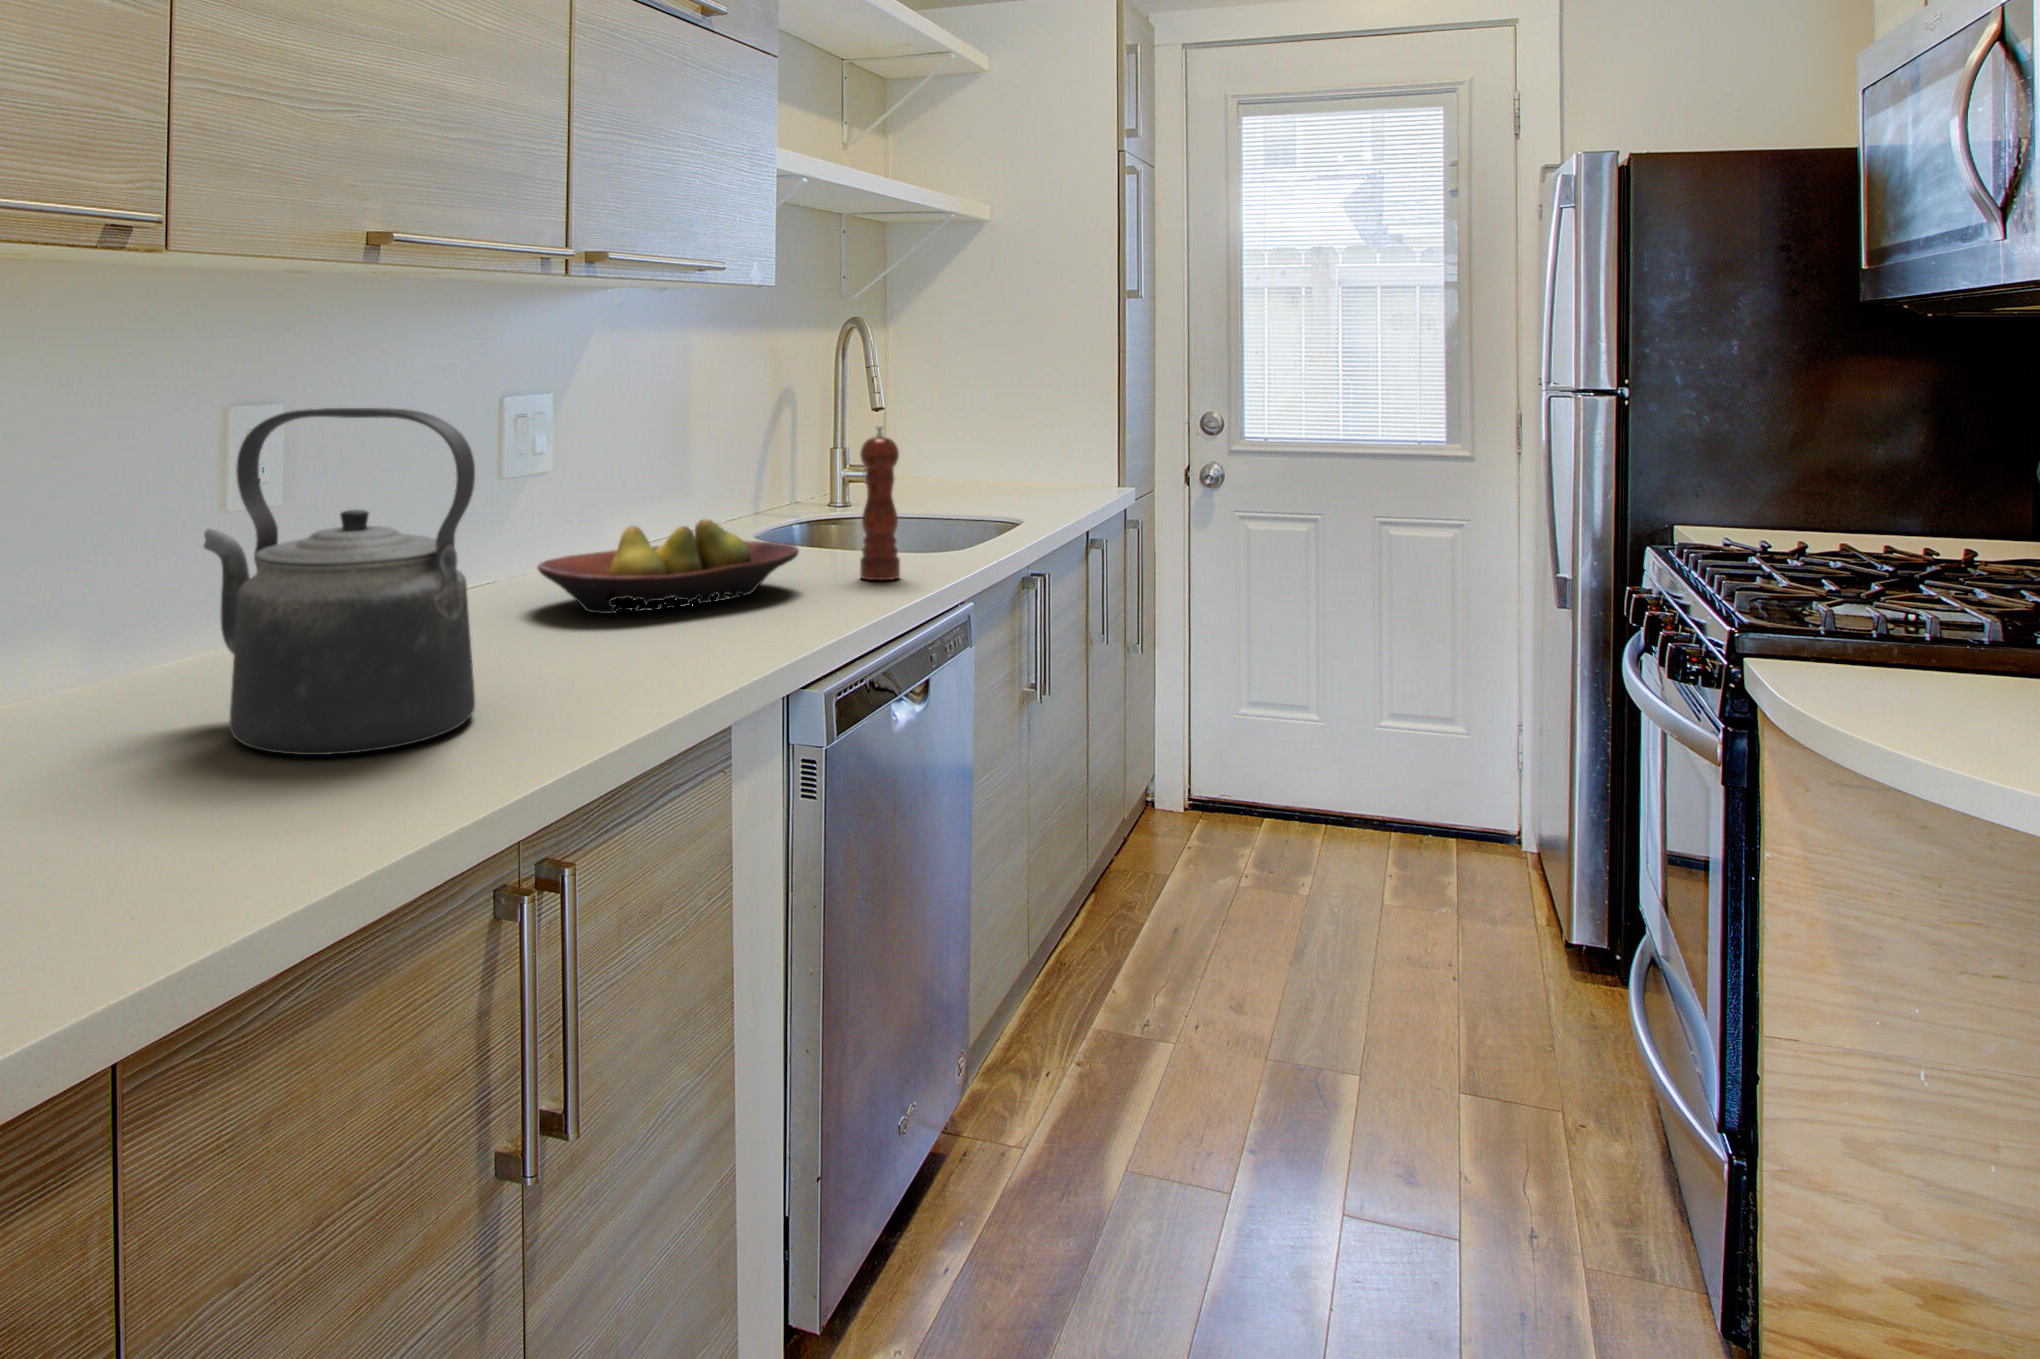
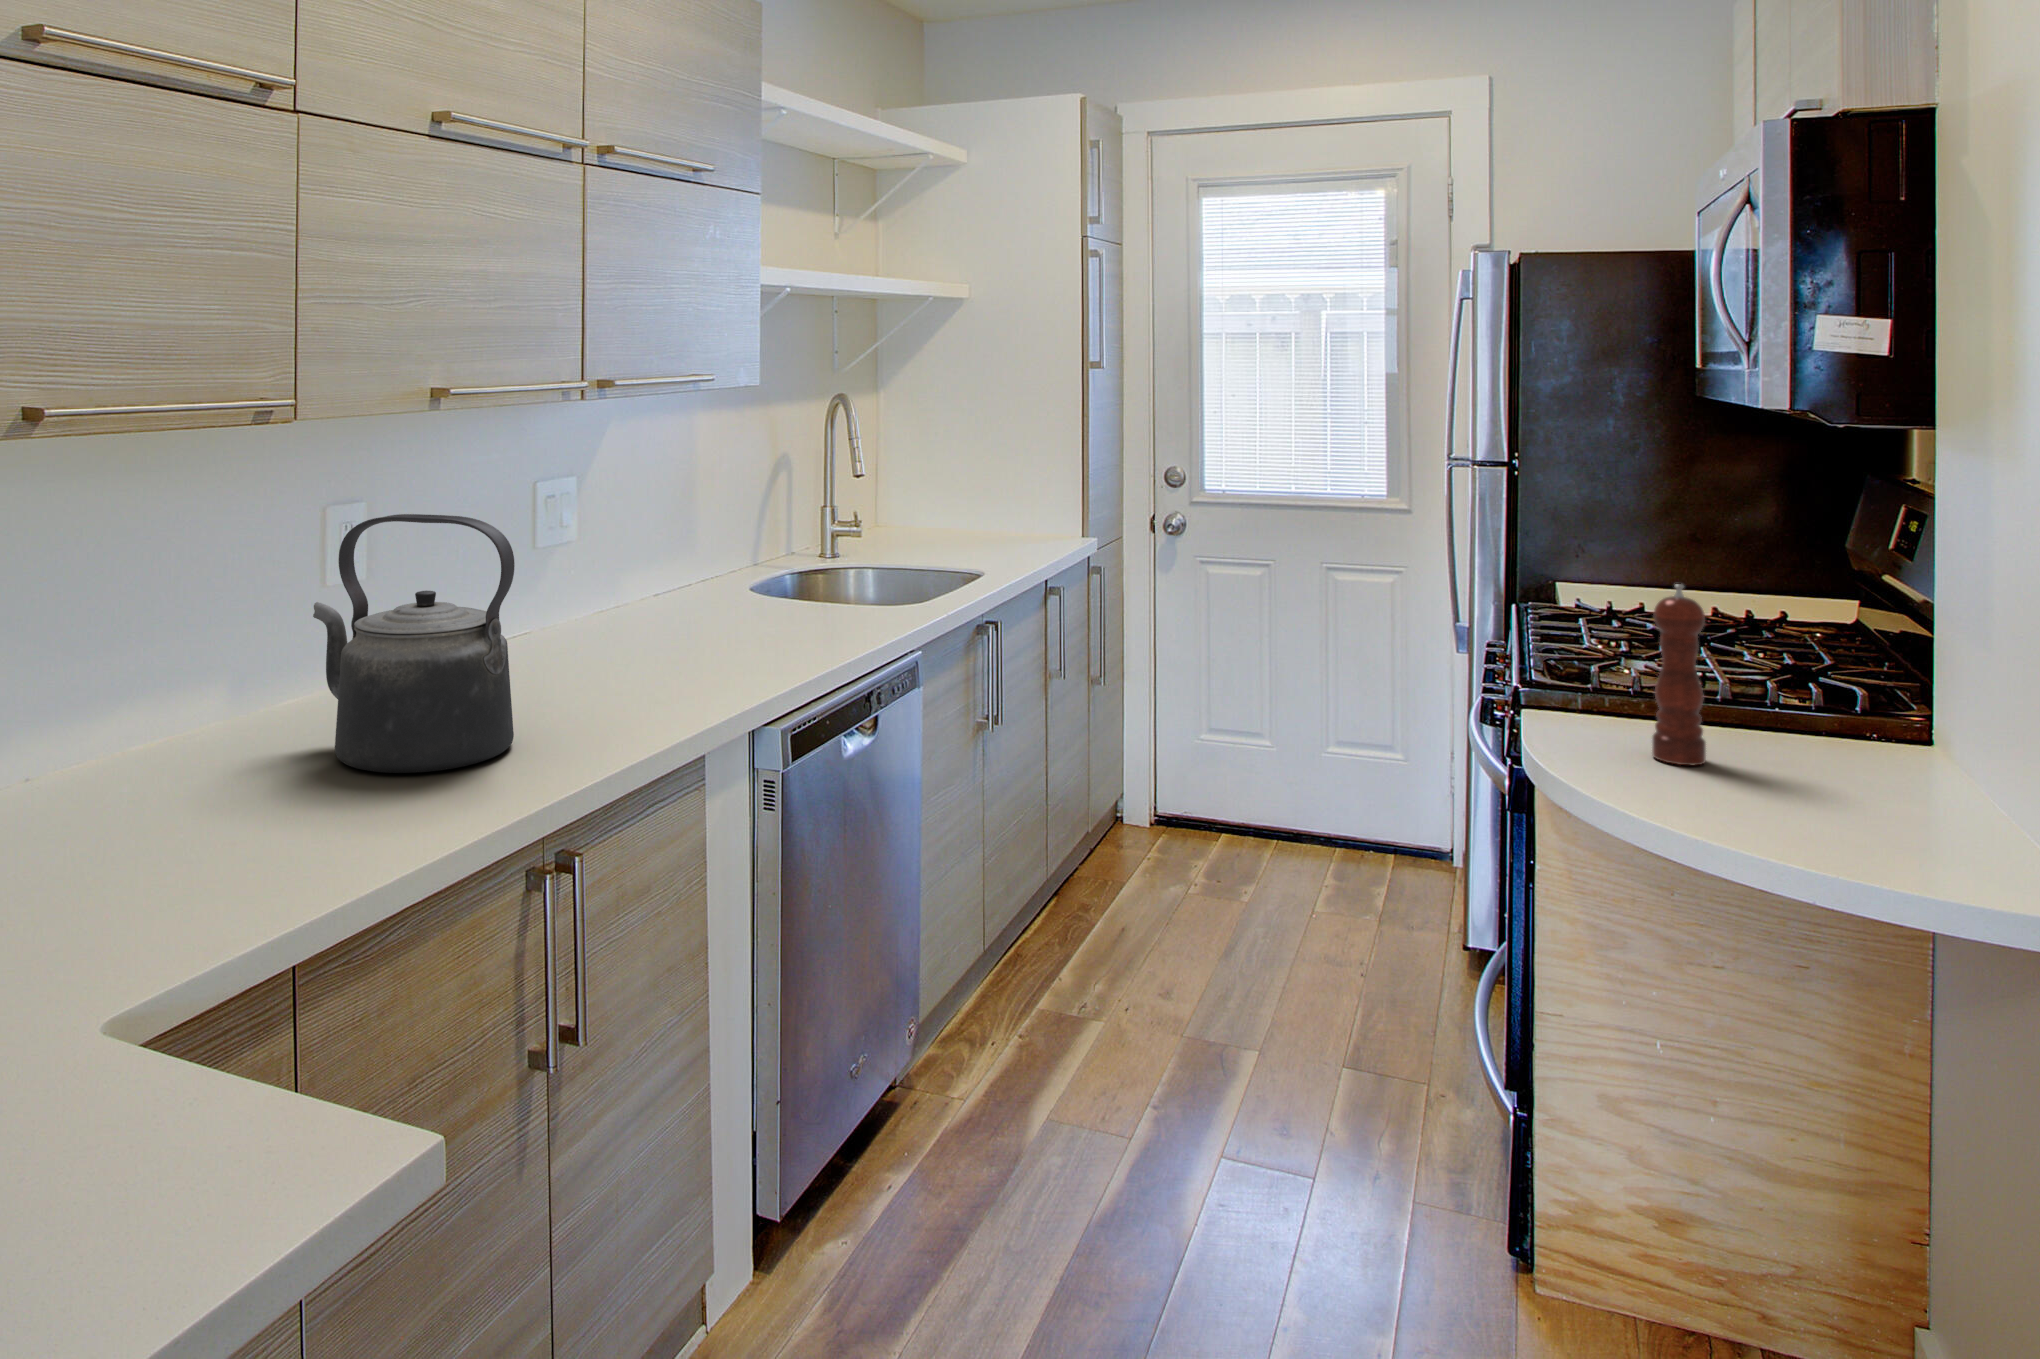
pepper mill: present [860,426,900,580] -> present [1652,584,1706,765]
fruit bowl: present [538,519,799,614] -> none [562,581,777,659]

